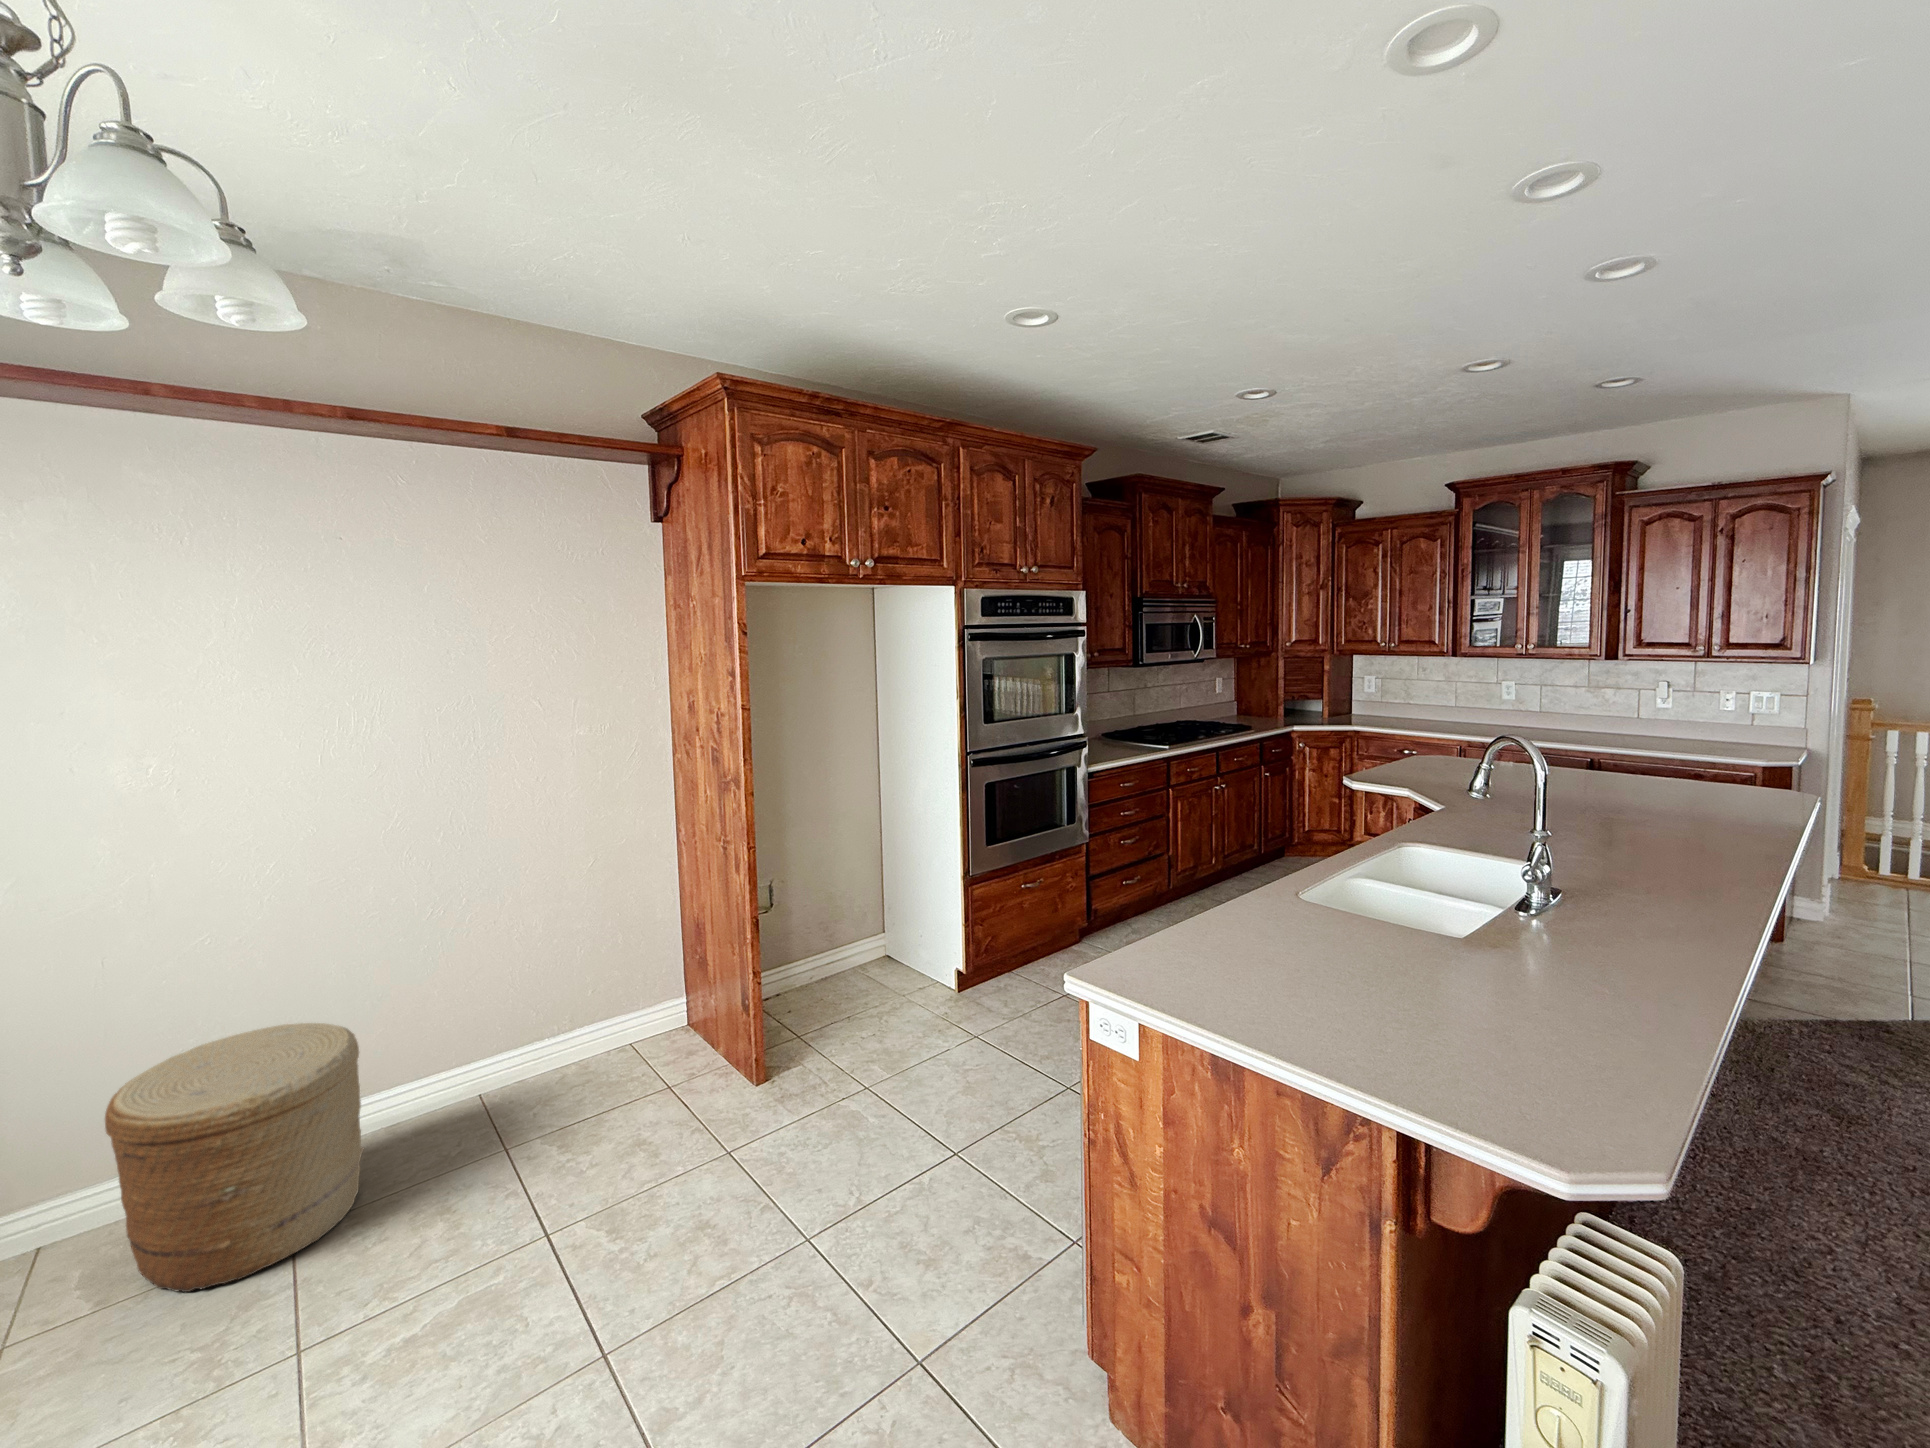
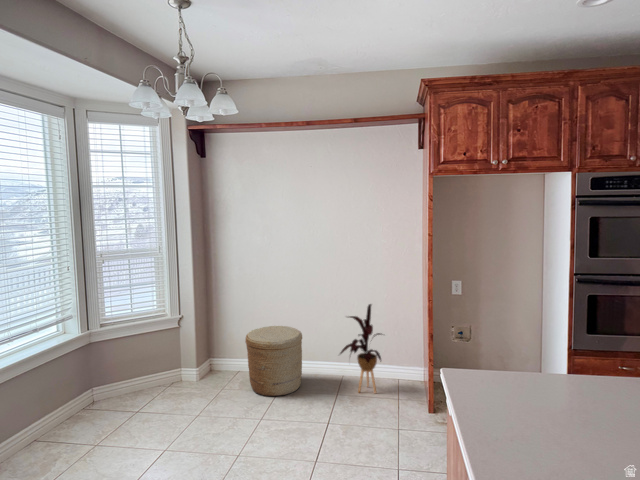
house plant: none [493,888,626,1121] -> present [340,304,381,393]

